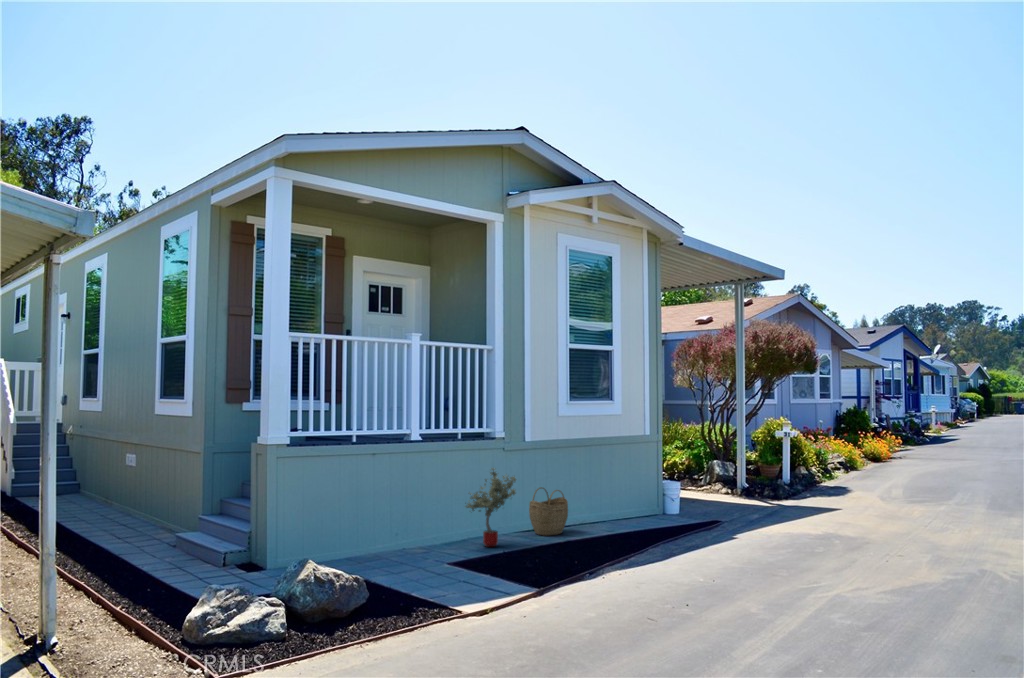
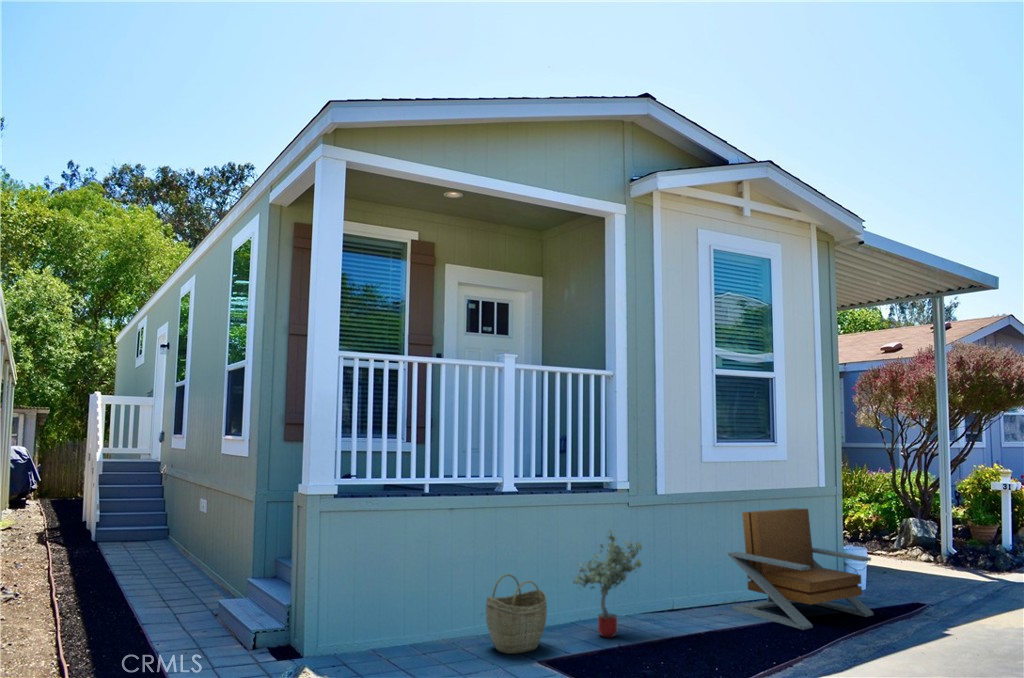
lounge chair: none [578,451,680,536] -> present [728,508,873,630]
woven basket: present [529,487,568,536] -> present [486,574,547,654]

